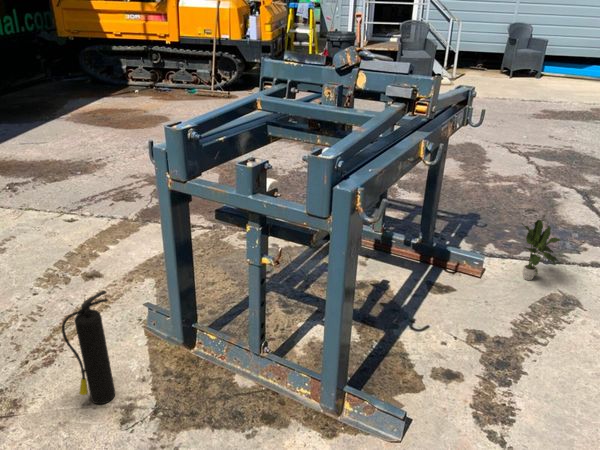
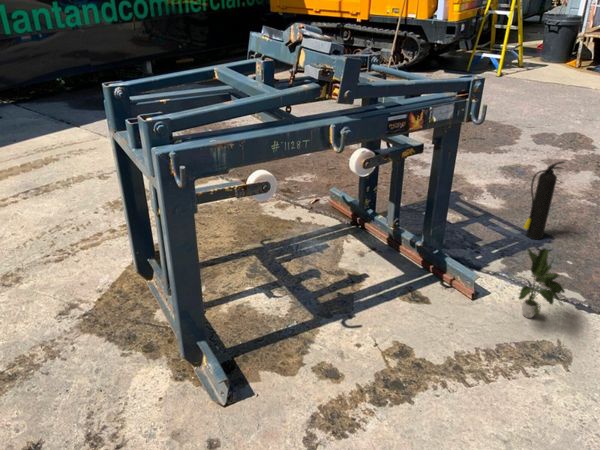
fire extinguisher: present [62,291,115,404] -> present [524,161,565,239]

